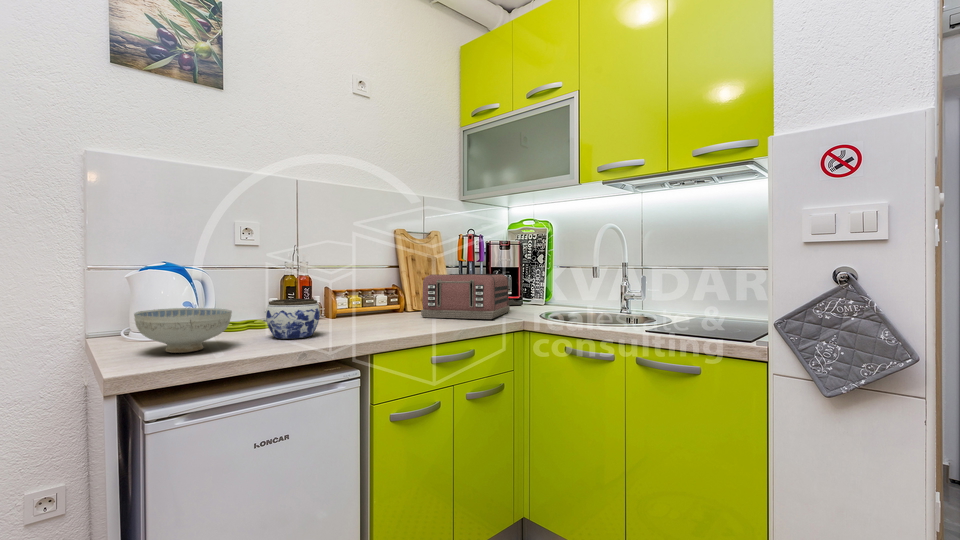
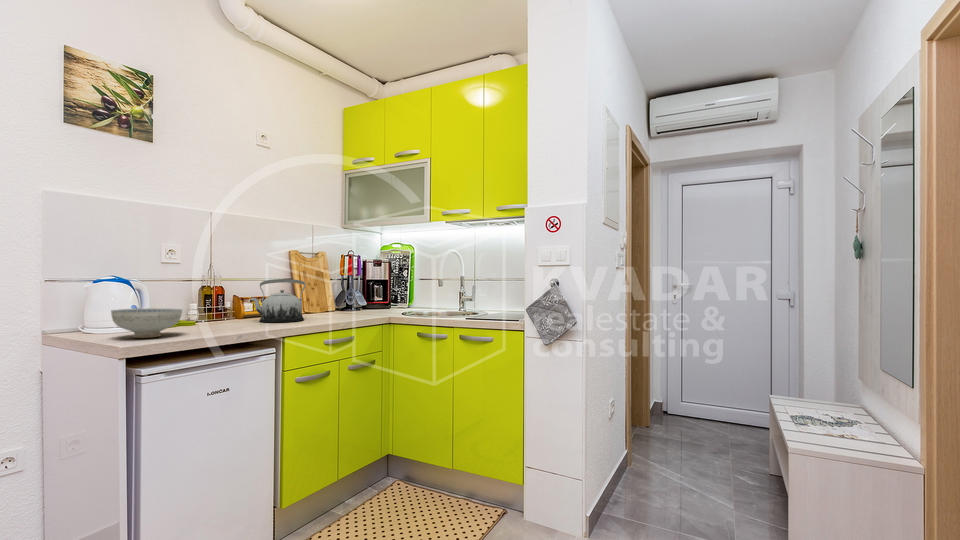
teapot: none [338,267,410,327] -> present [250,279,306,322]
toaster: present [421,274,510,319] -> none [313,284,381,316]
jar: present [266,298,320,339] -> none [201,302,242,330]

